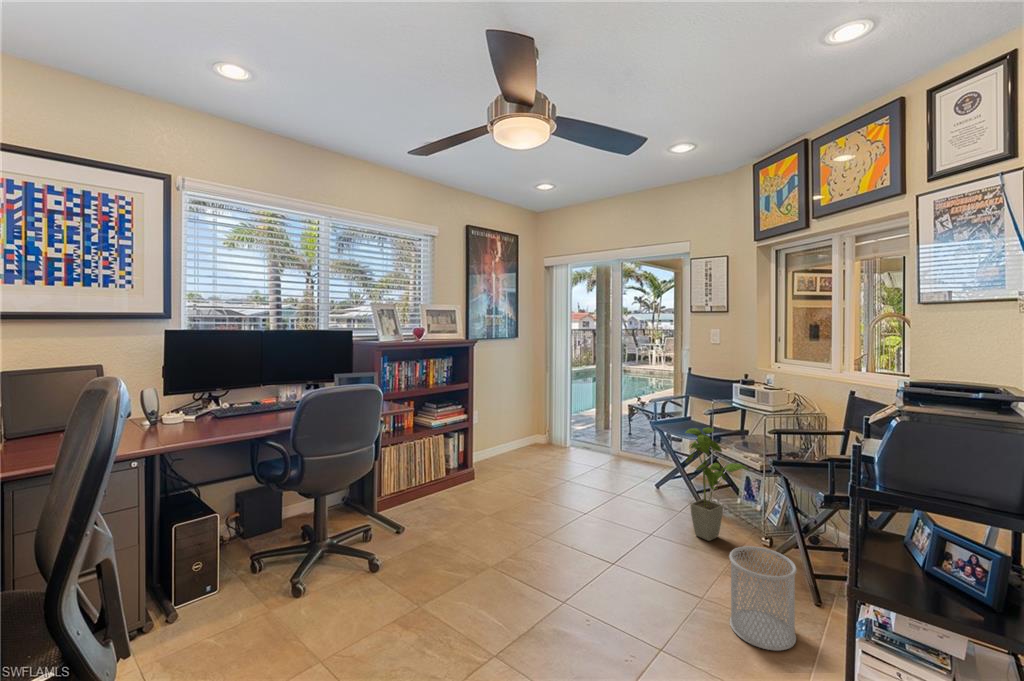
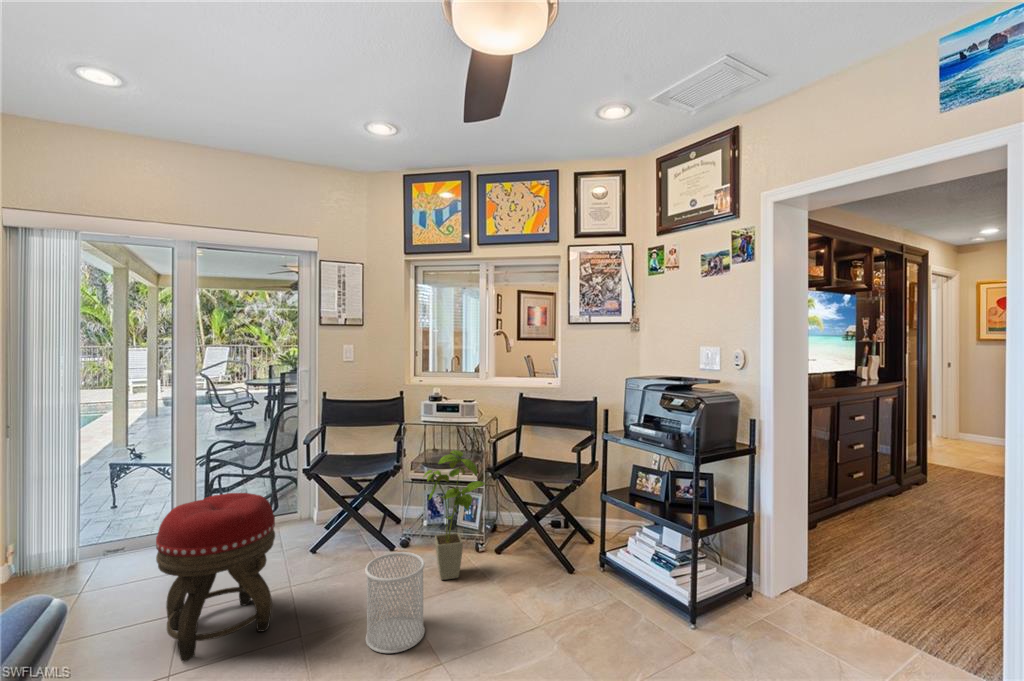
footstool: none [540,418,598,503] -> present [156,493,275,661]
wastebasket: present [729,546,797,651] -> present [365,552,425,653]

